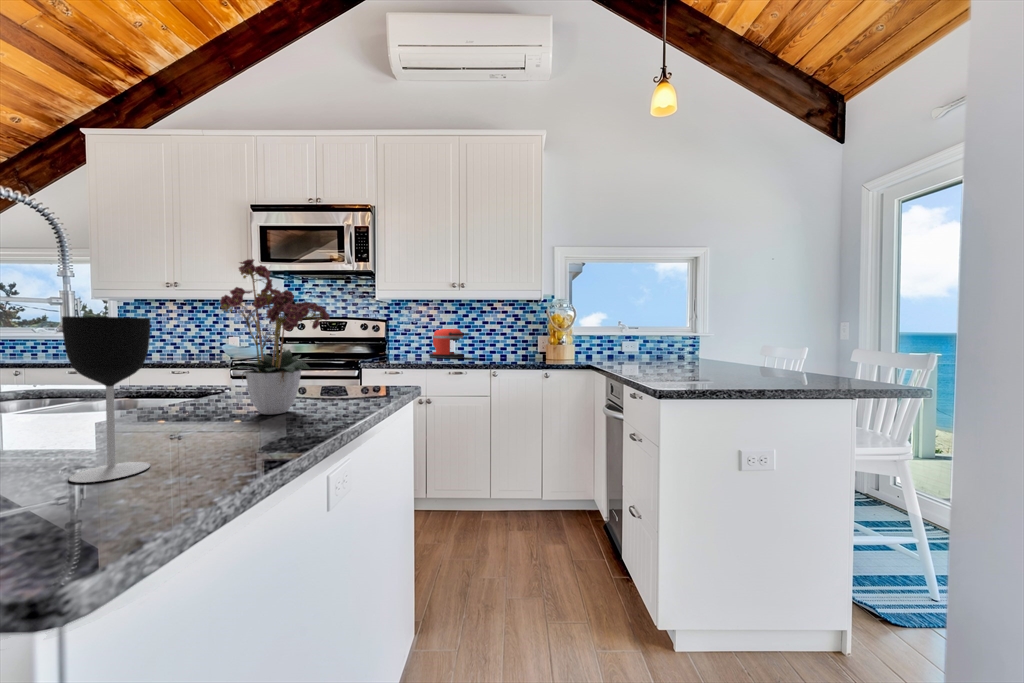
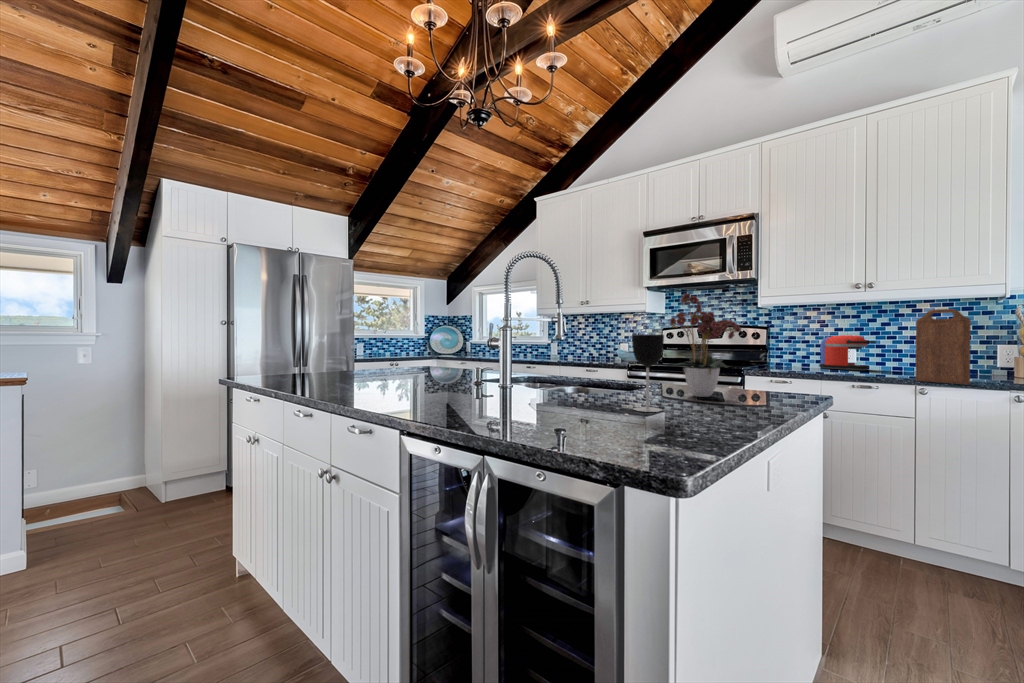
cutting board: none [495,308,528,367] -> present [915,309,971,385]

